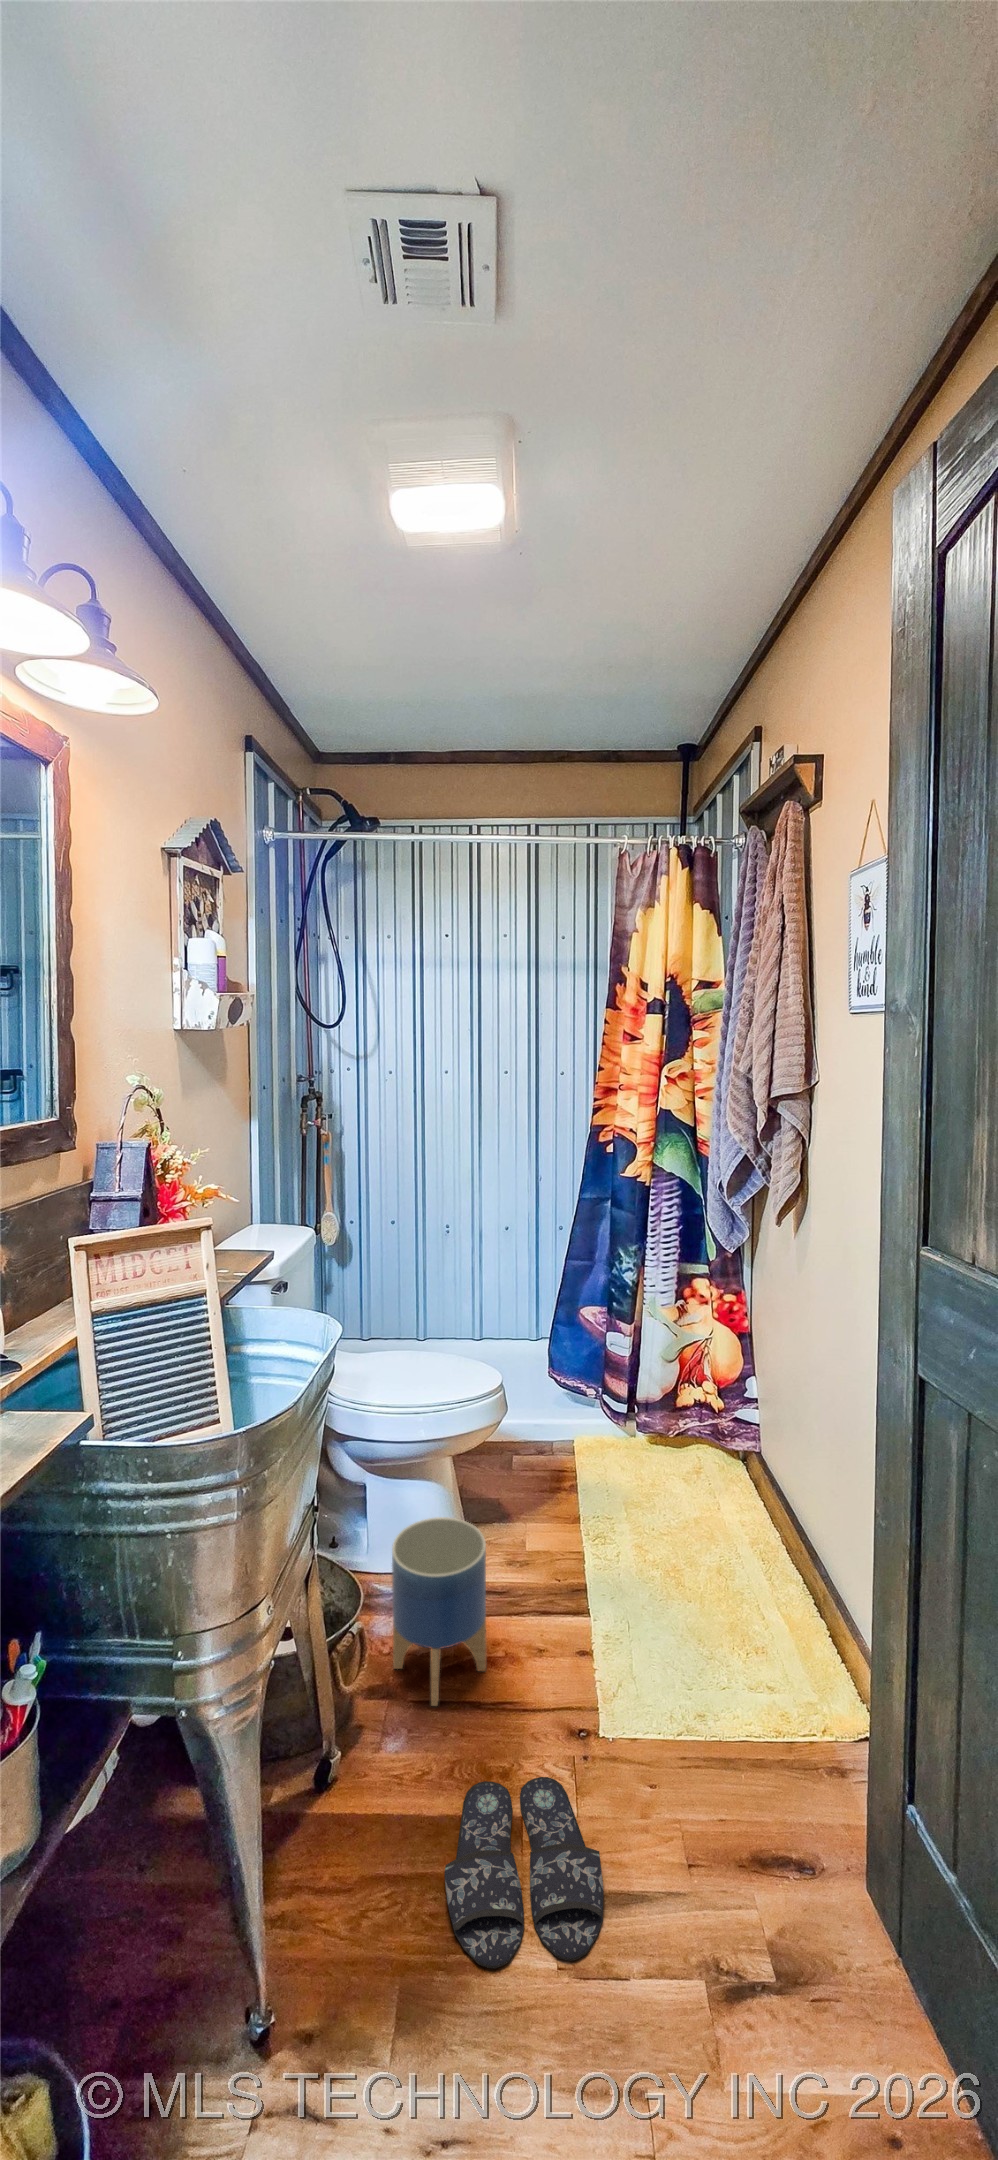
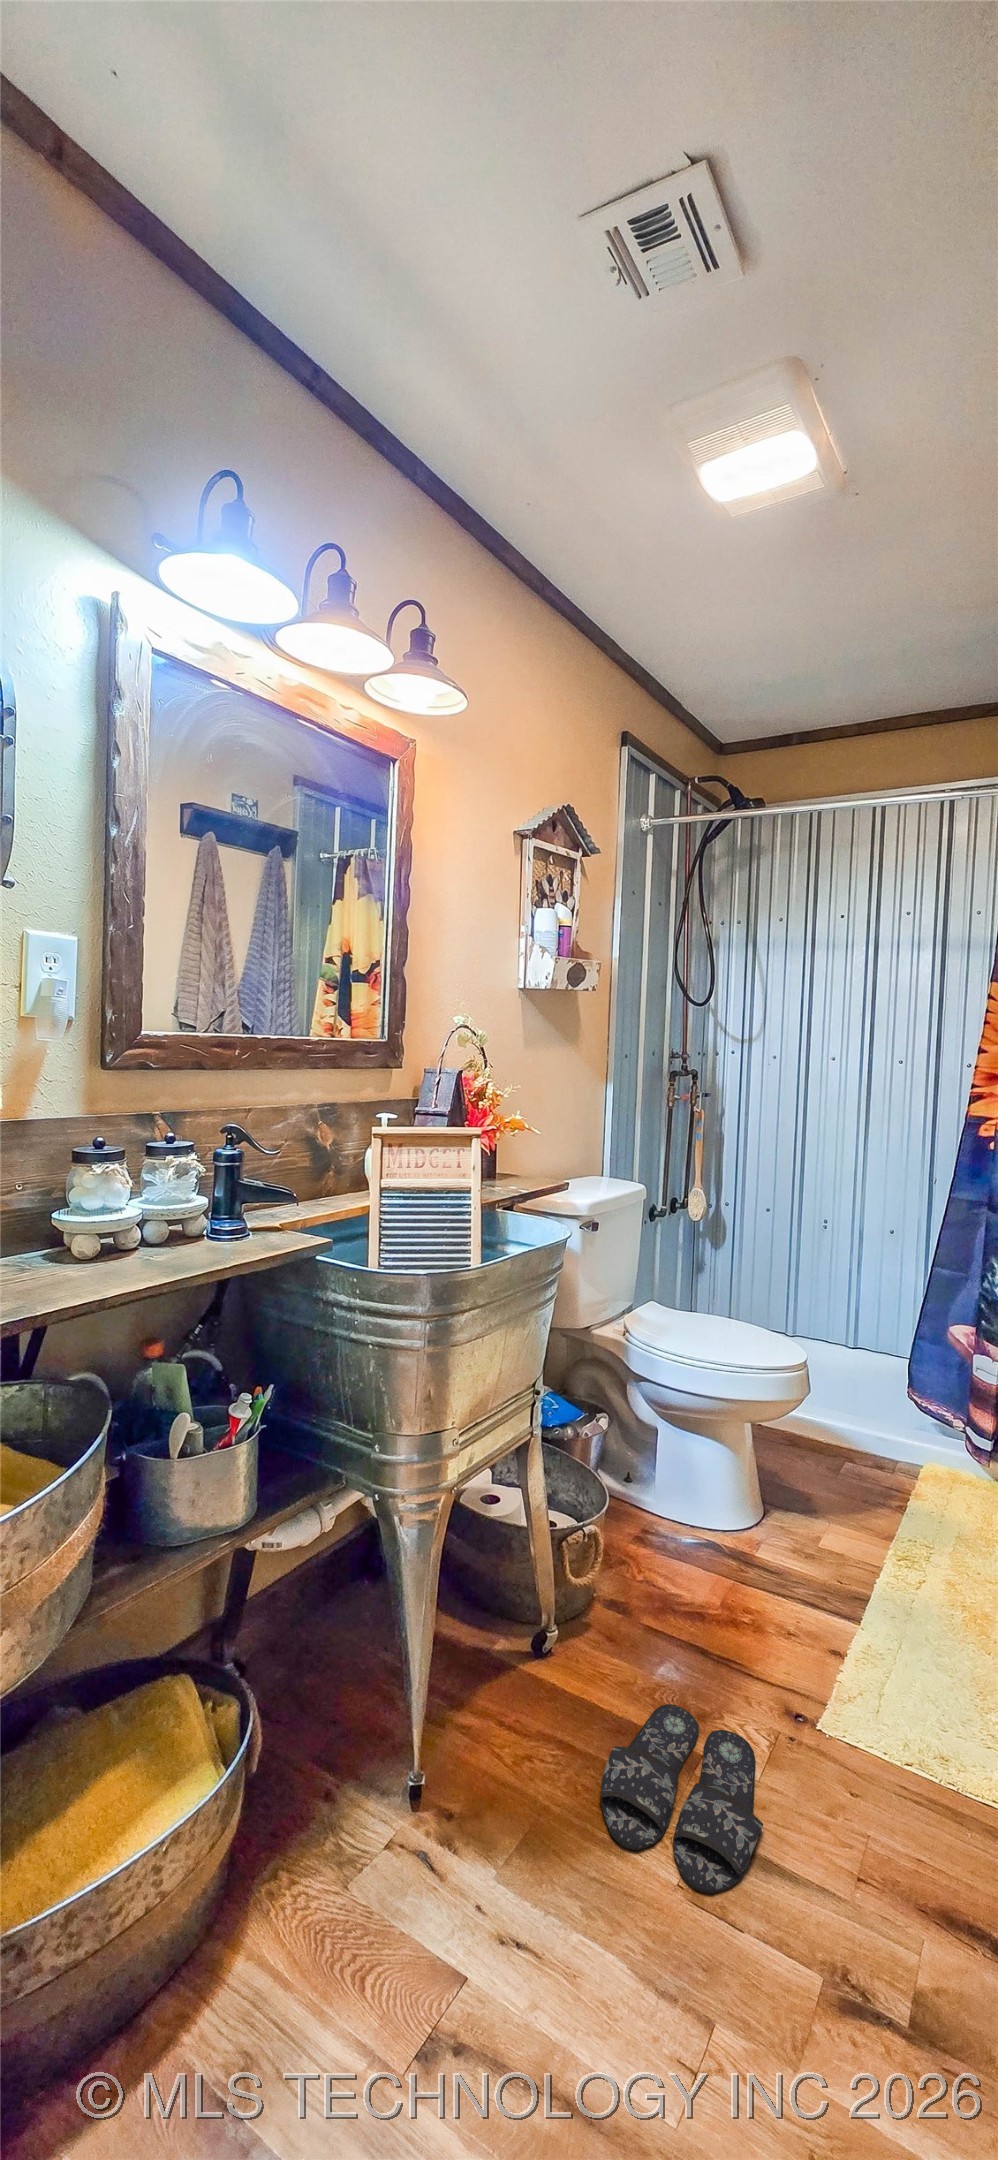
planter: present [392,1517,486,1706] -> none [639,1459,735,1628]

